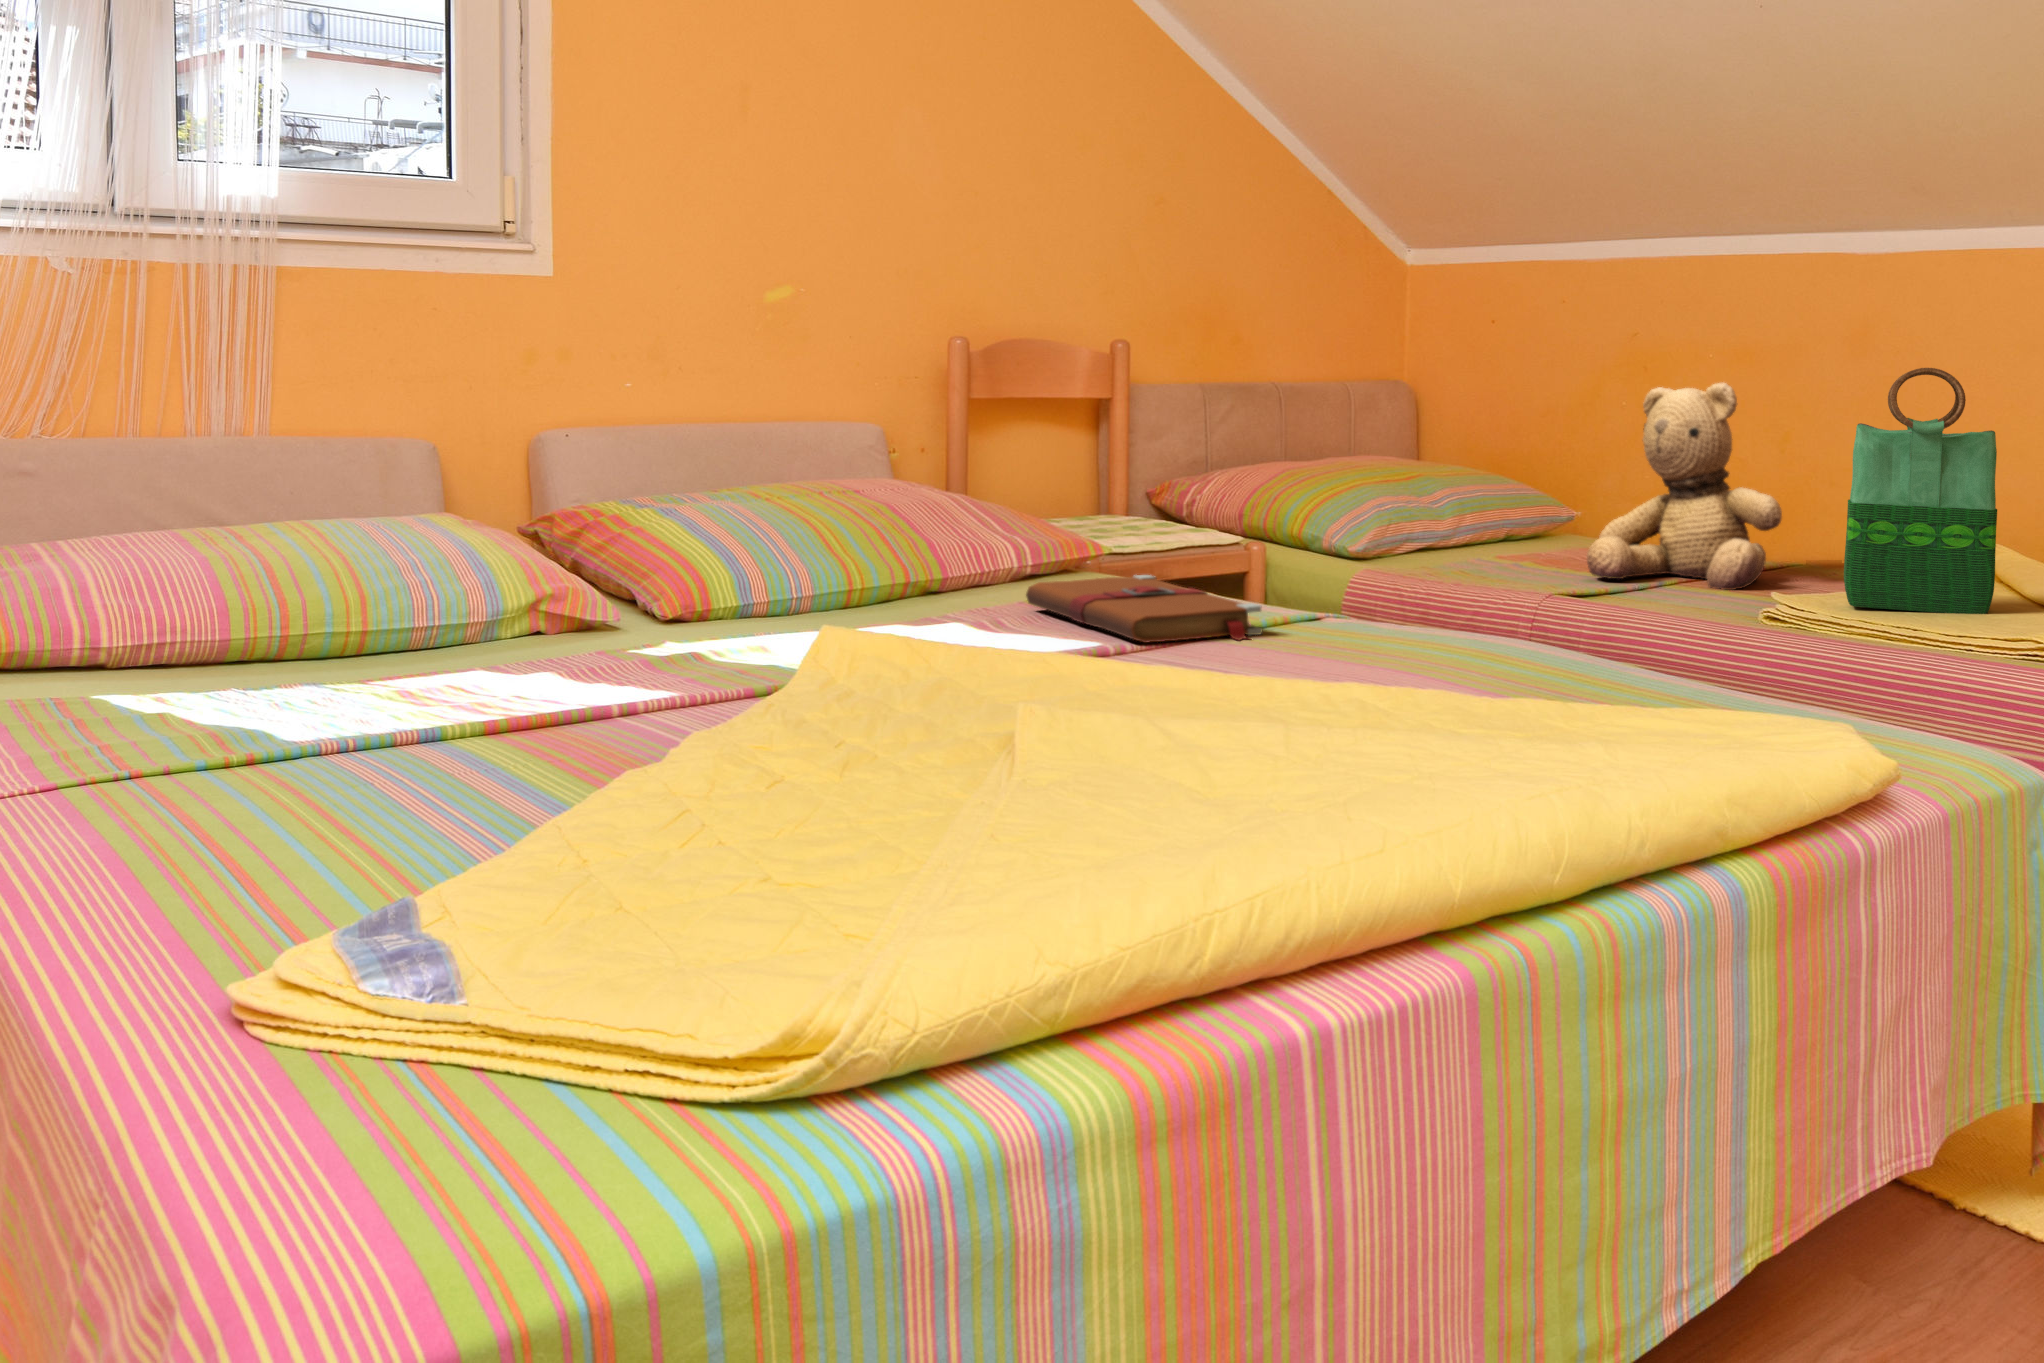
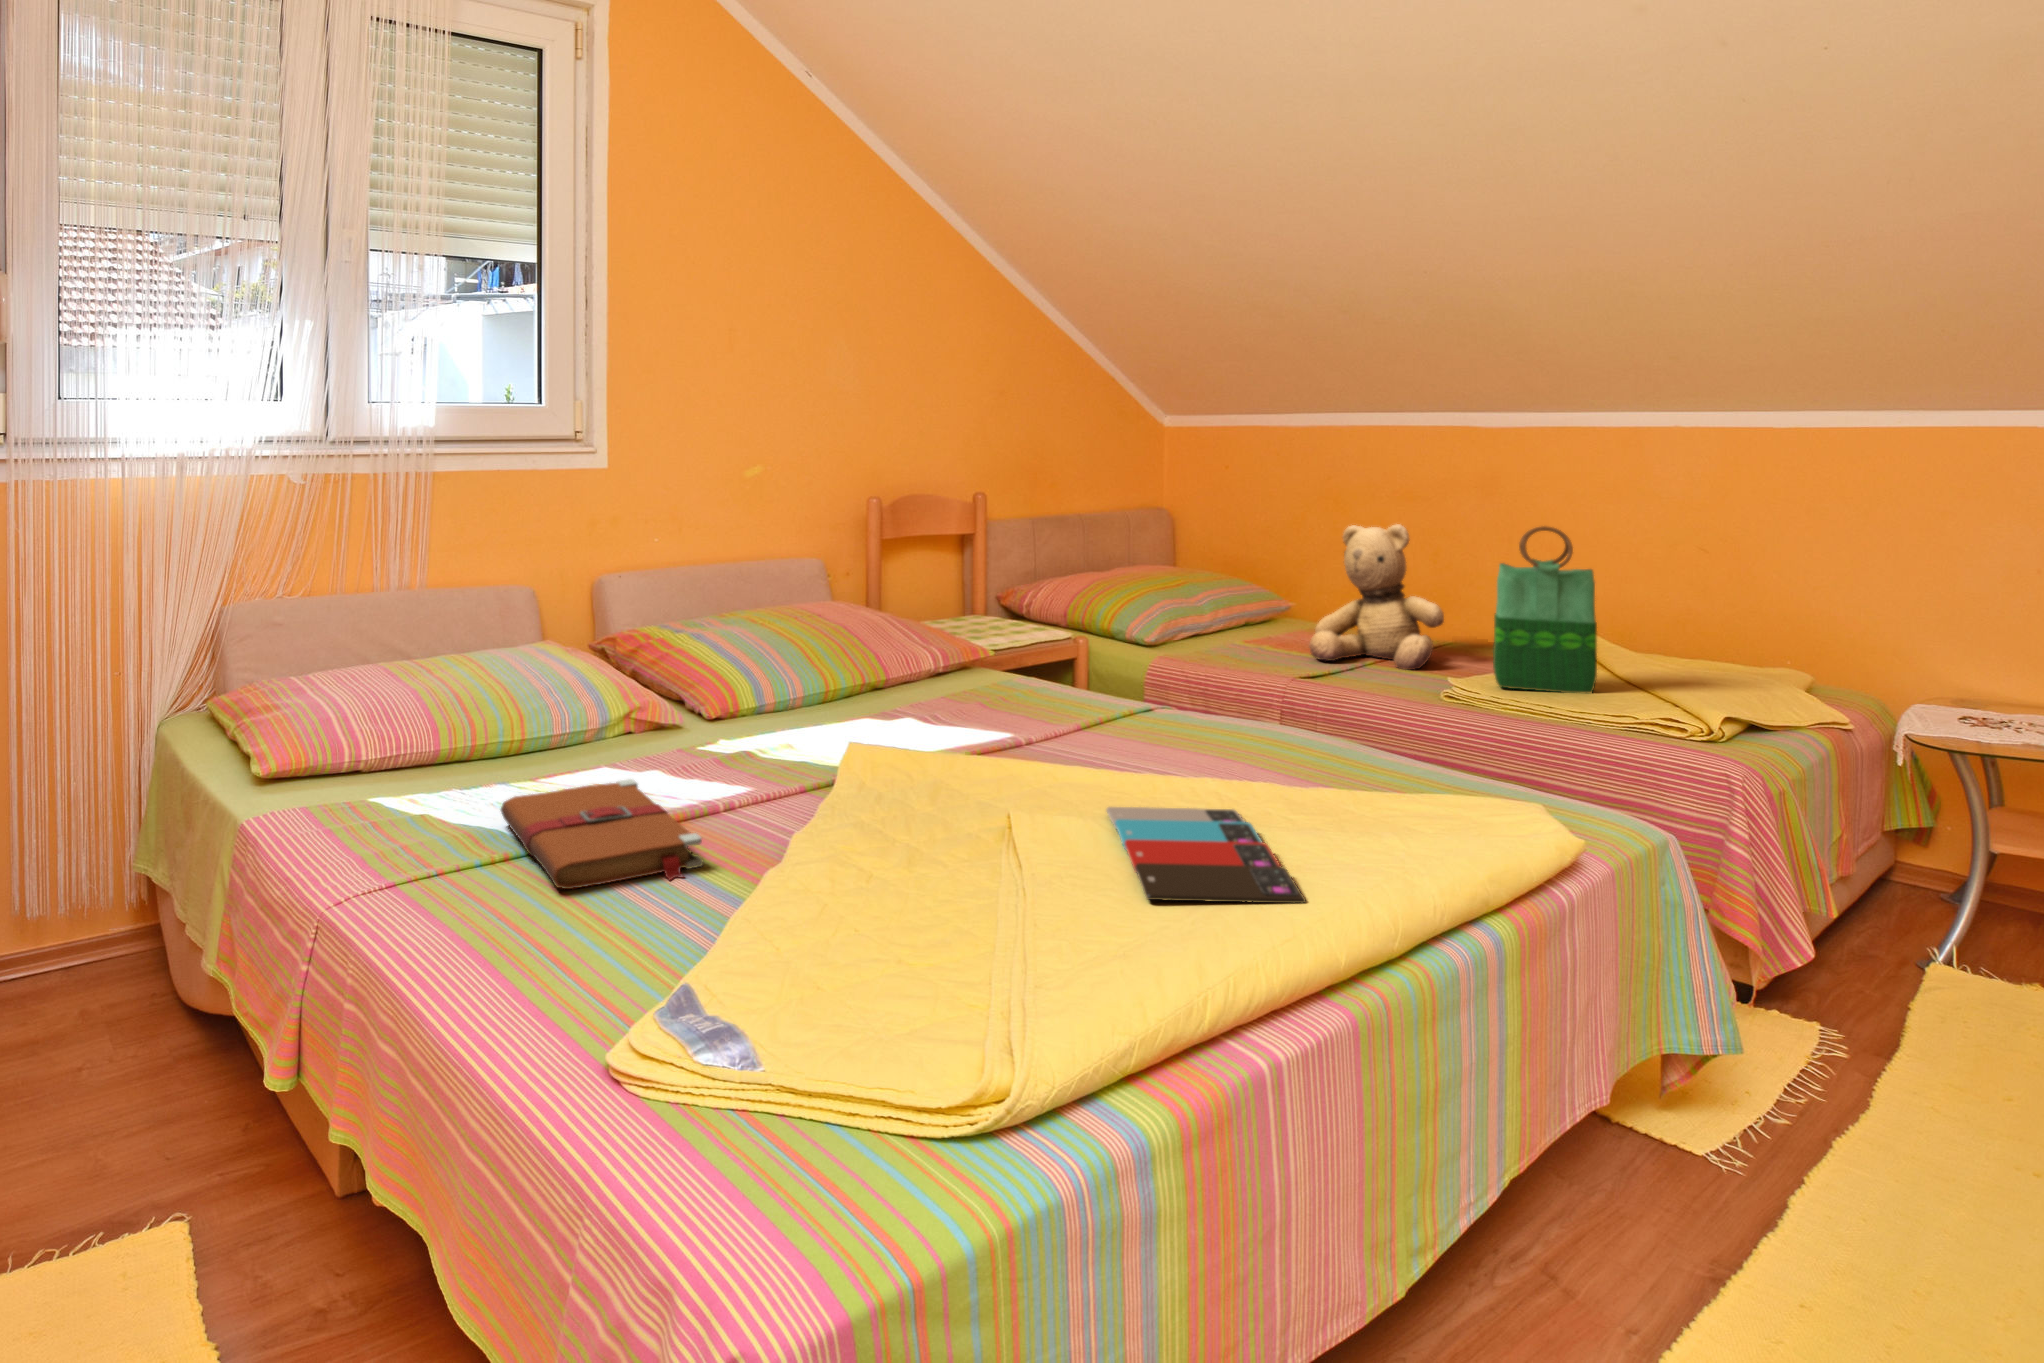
book: present [1026,575,1262,643] -> present [501,779,703,889]
smartphone: none [1157,704,1415,821] -> present [1107,807,1306,903]

